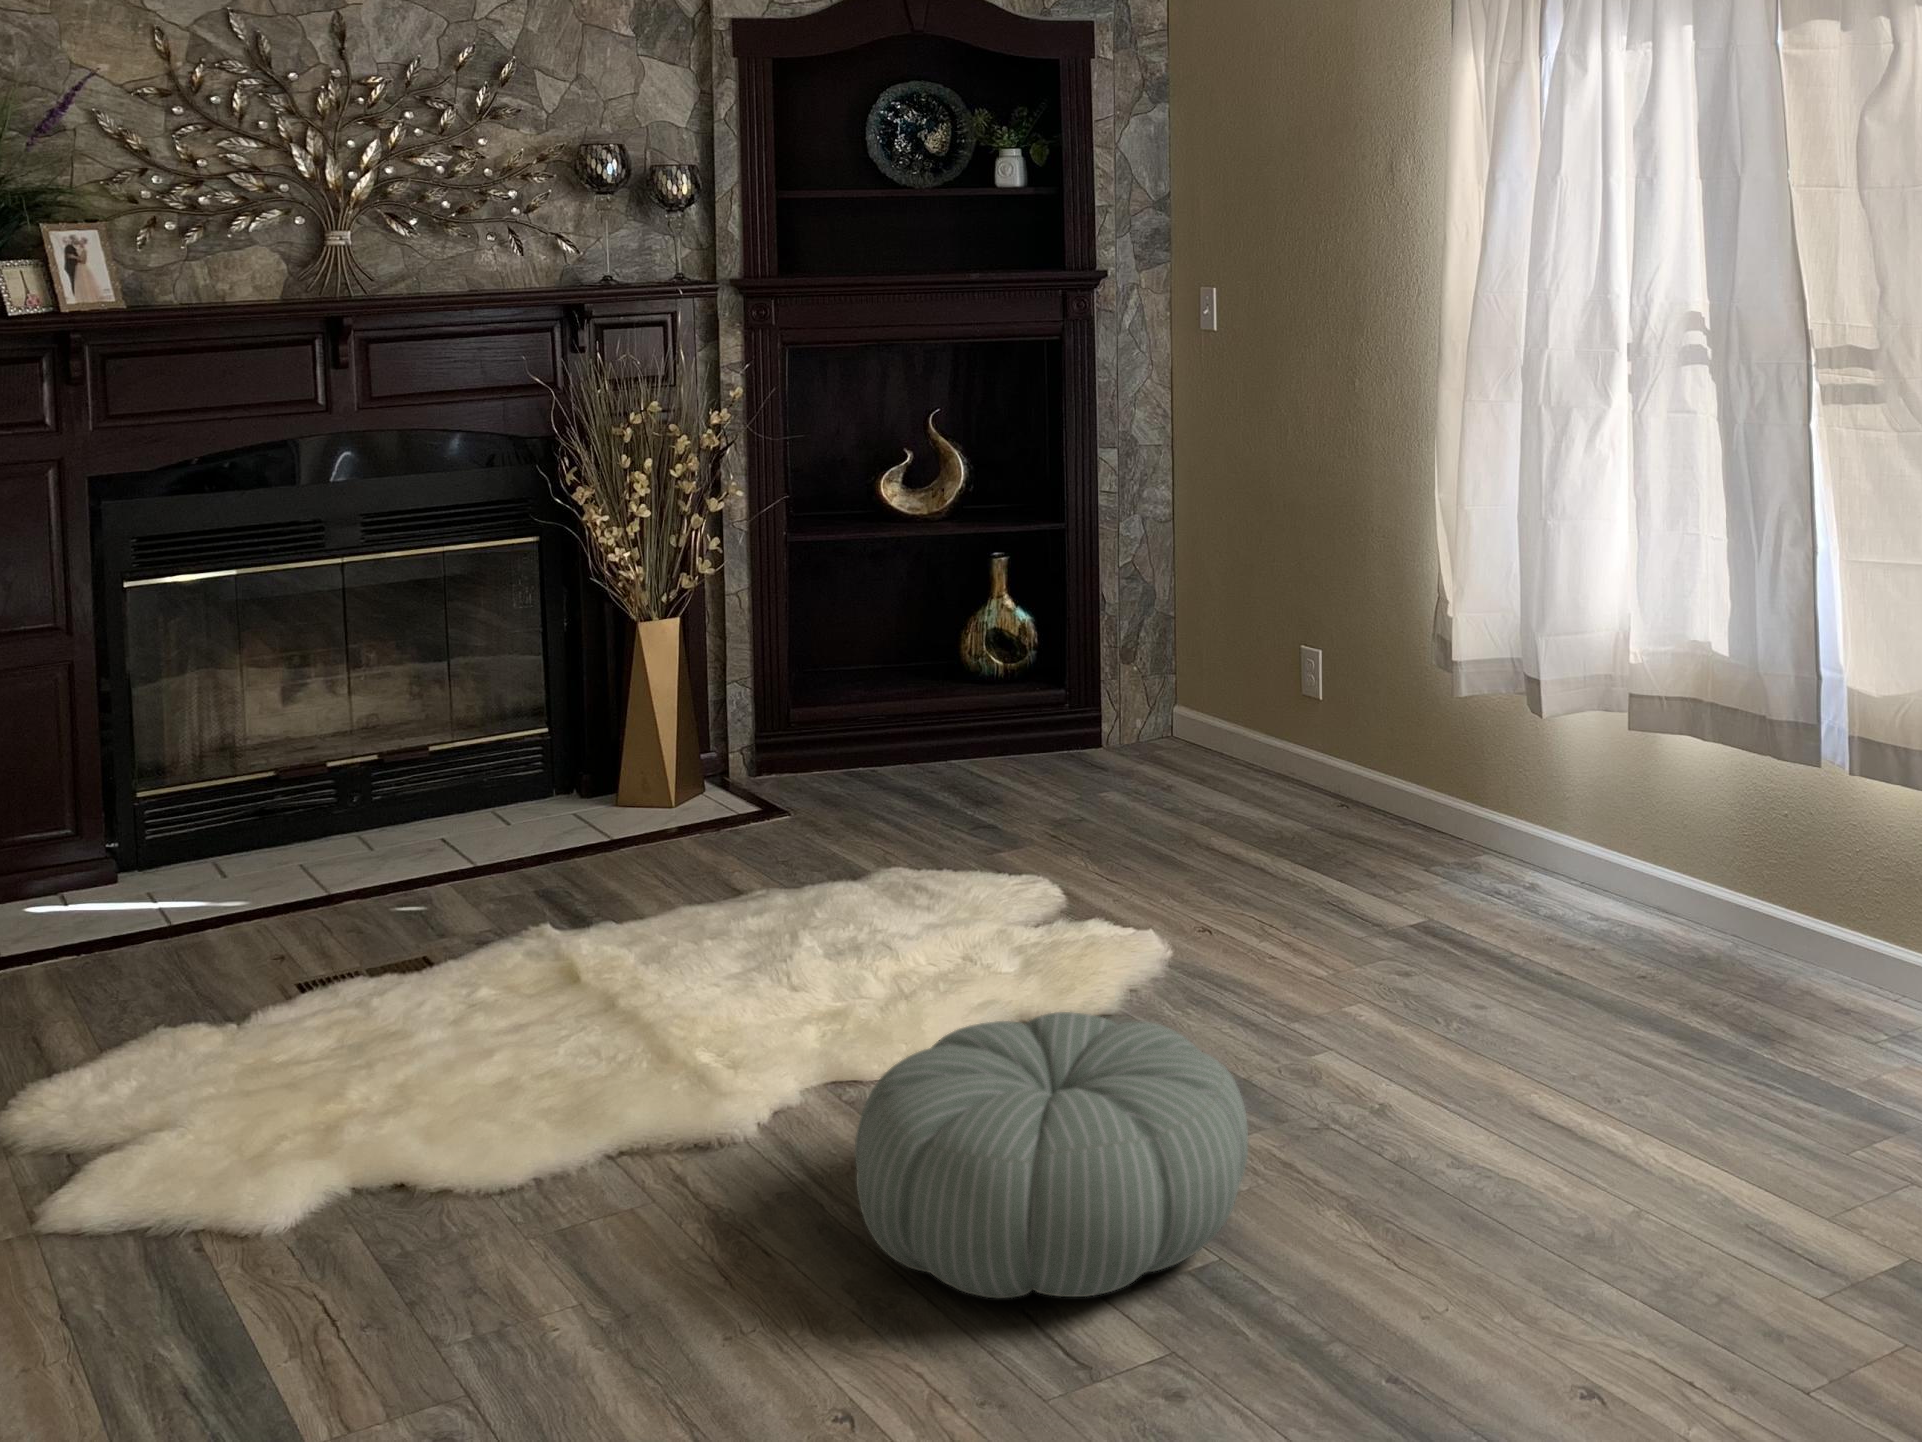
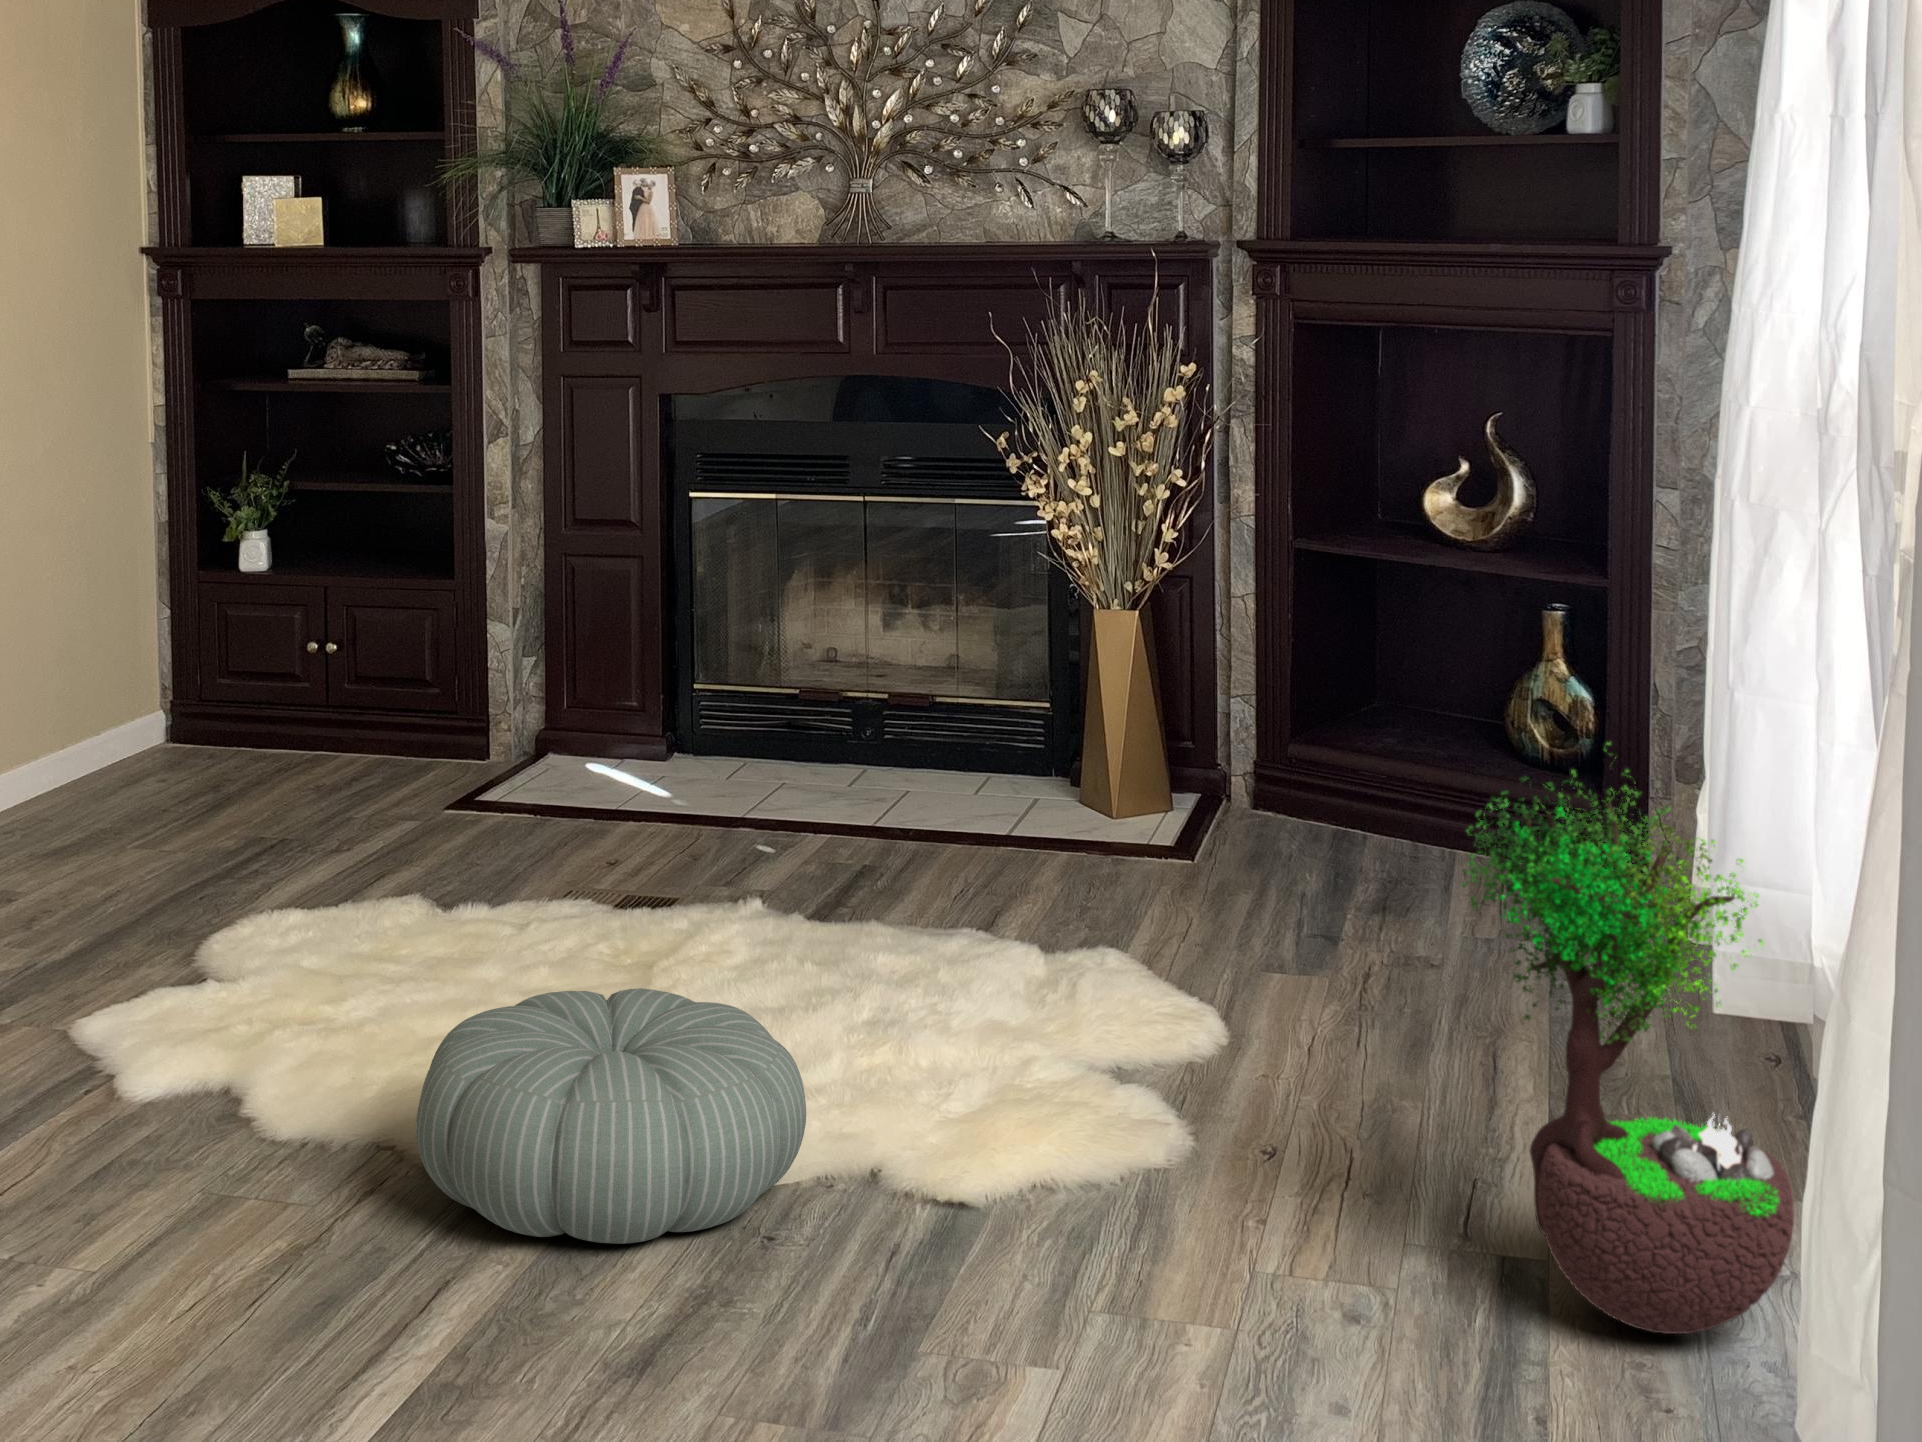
potted tree: none [1597,598,1851,1000] -> present [1462,742,1794,1334]

